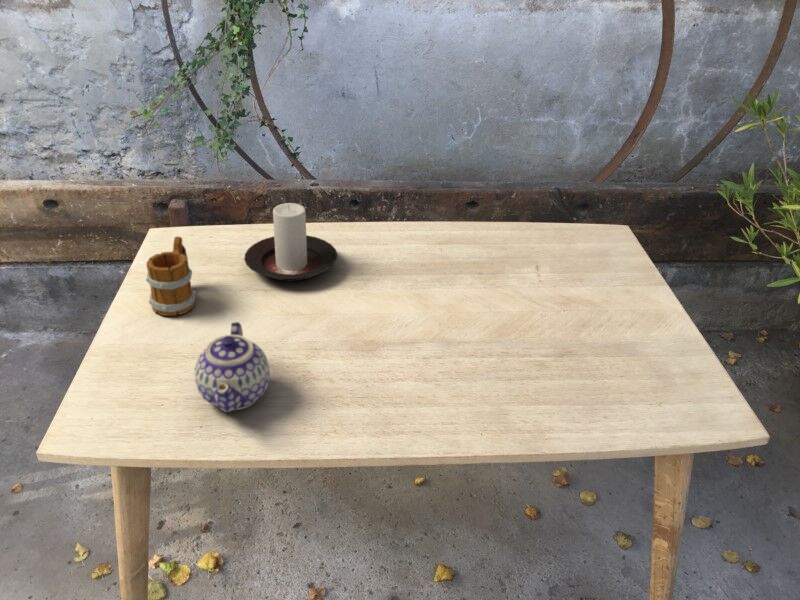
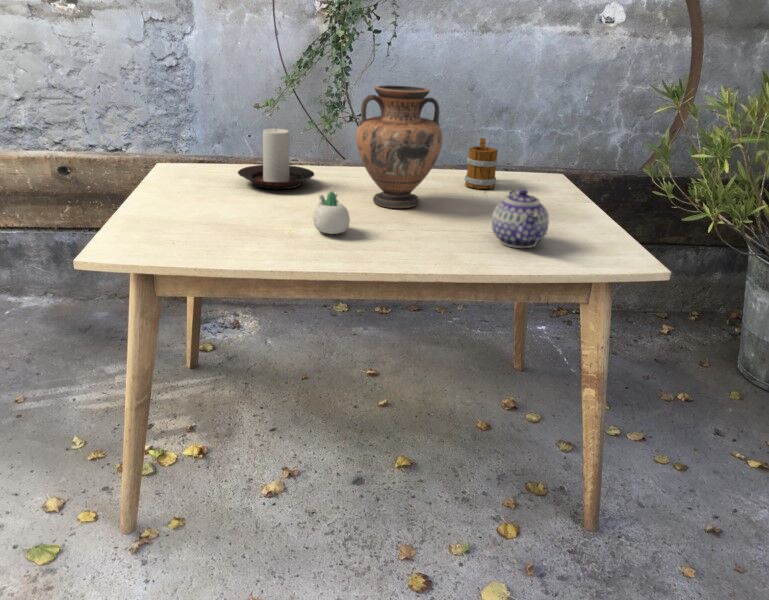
vase: none [388,165,495,318] -> present [356,85,442,208]
mug: present [146,237,196,316] -> present [465,138,498,189]
teapot: present [195,322,270,413] -> present [492,189,549,248]
succulent planter: none [335,336,381,392] -> present [313,191,350,234]

